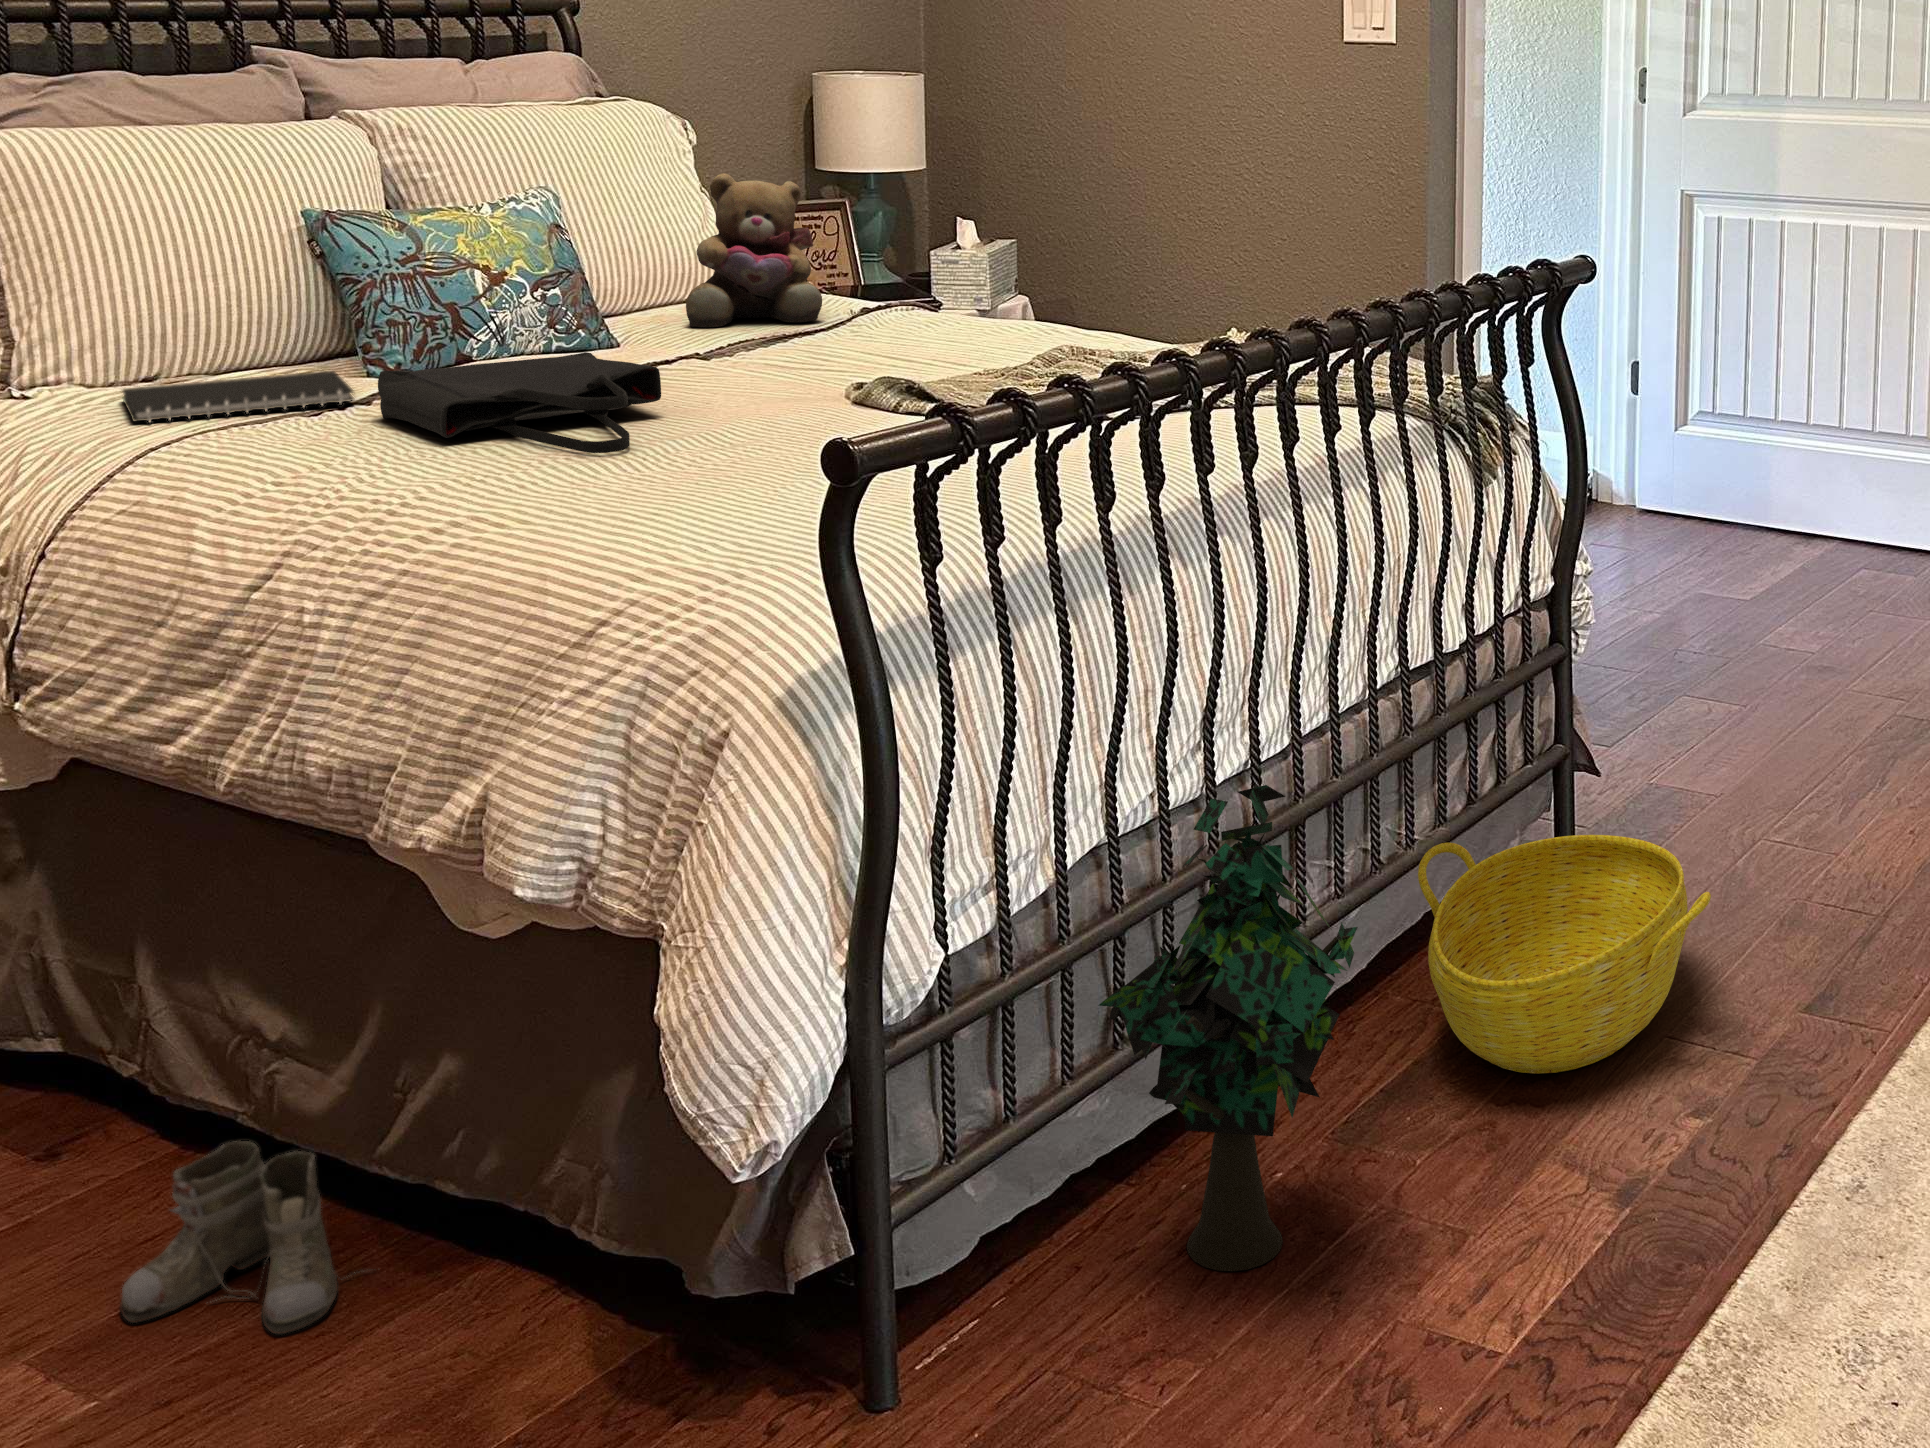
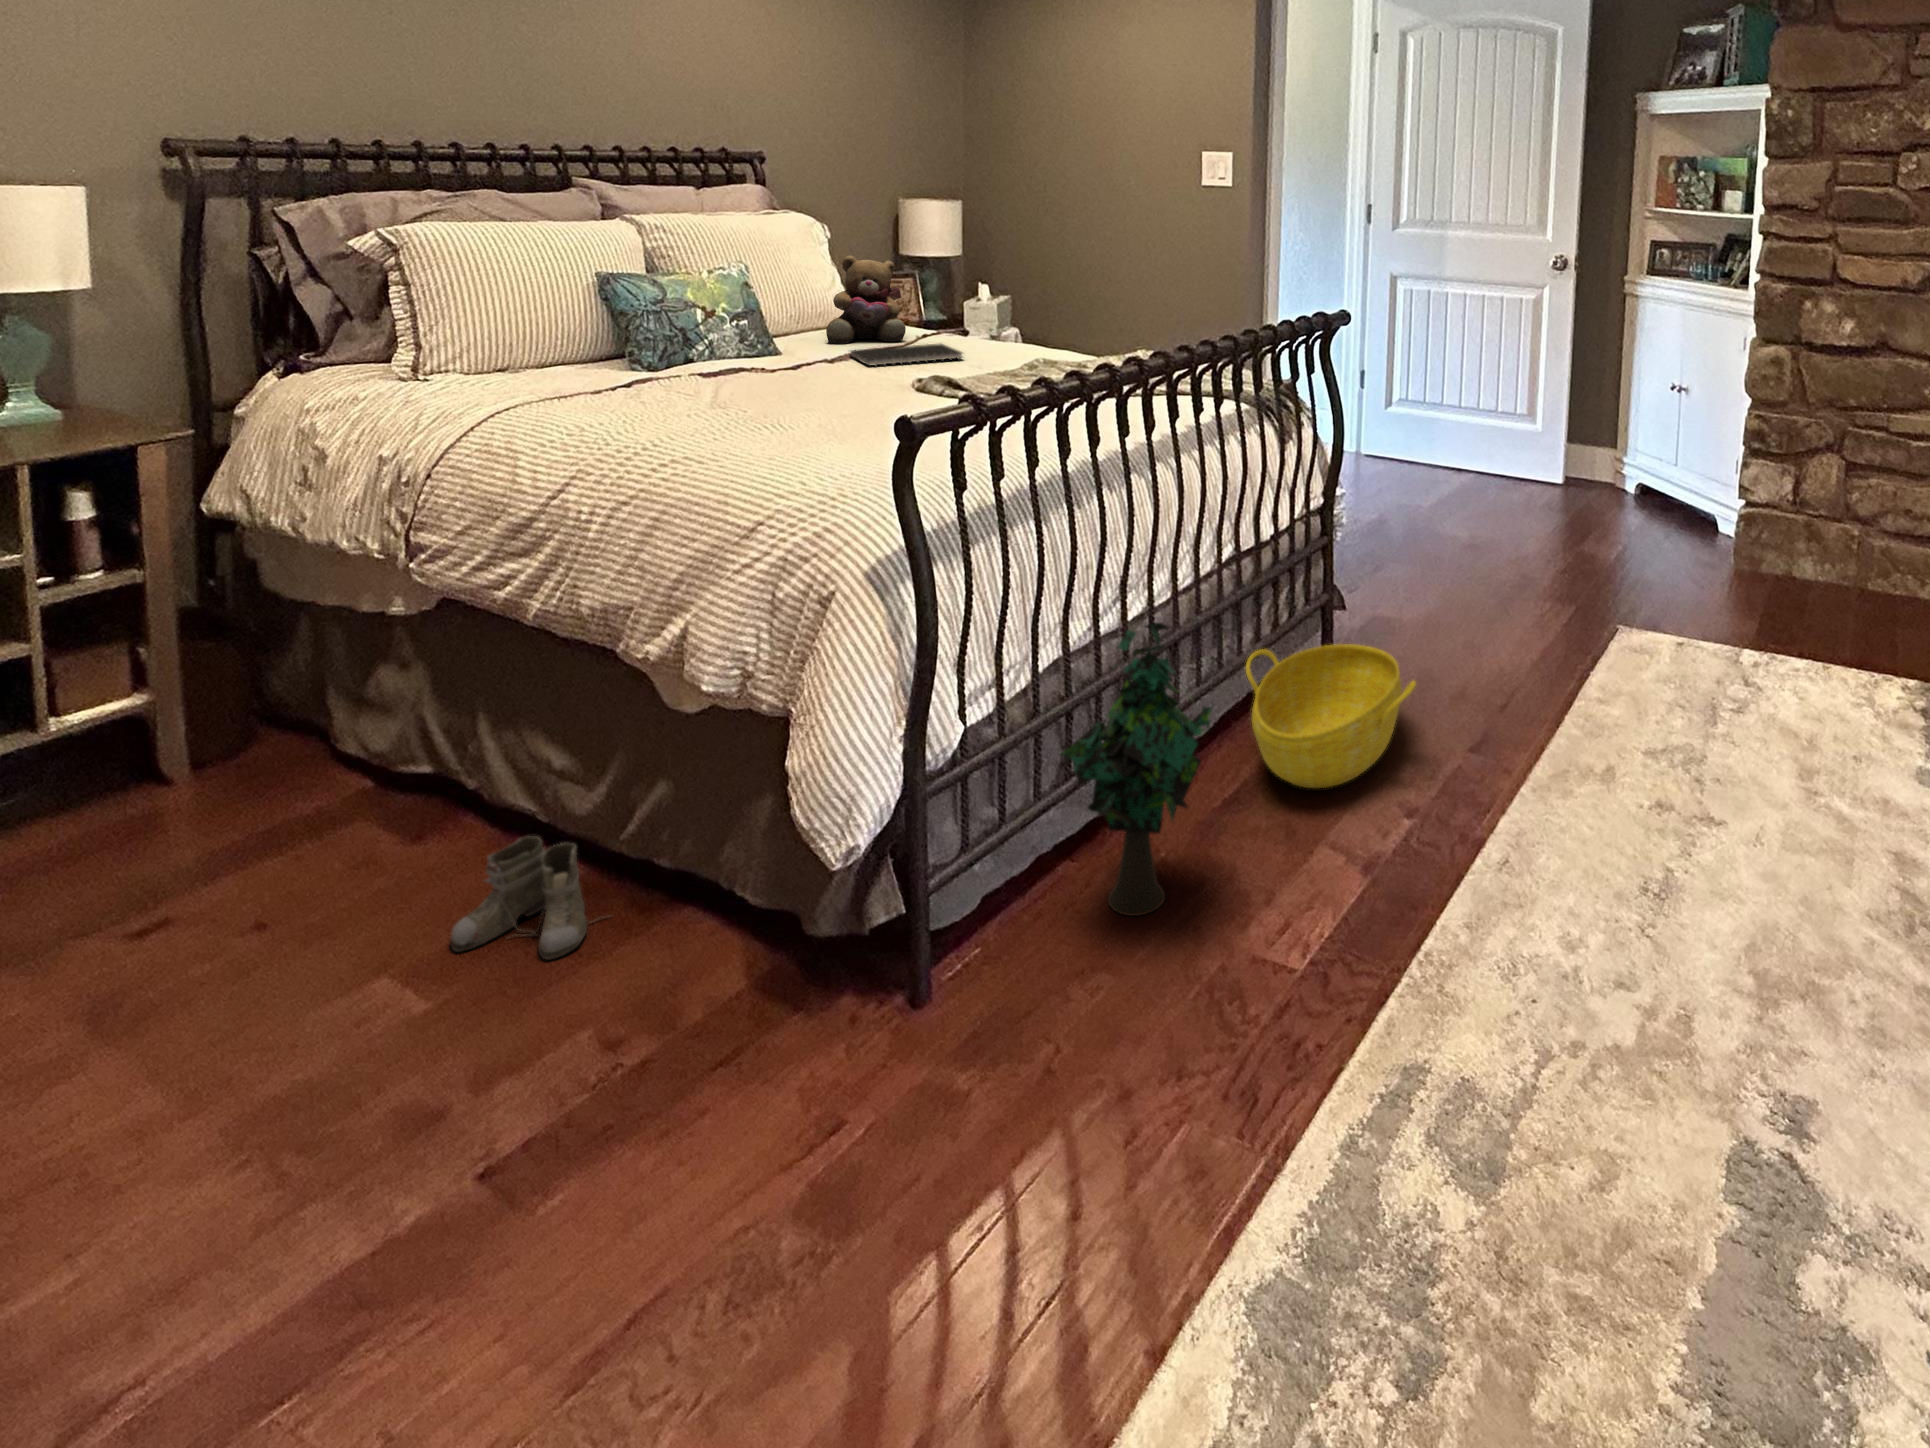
tote bag: present [378,352,661,453] -> none [638,358,807,418]
notebook: present [123,371,354,422] -> present [850,344,963,366]

